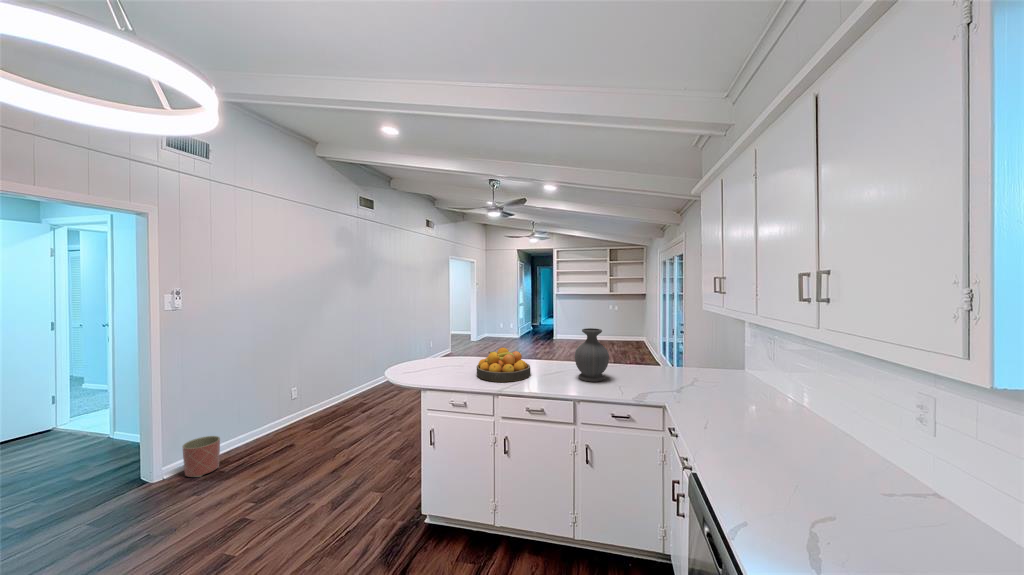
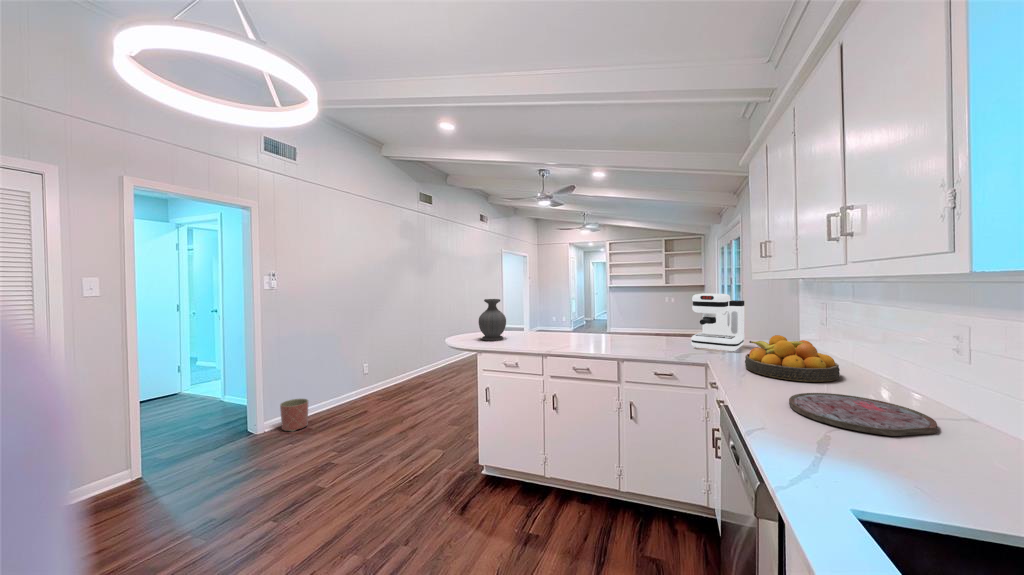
coffee maker: none [648,323,699,387] -> present [691,294,744,352]
vase: present [575,328,609,382] -> present [479,299,506,341]
fruit bowl: present [477,348,531,382] -> present [745,335,840,382]
cutting board: none [771,458,937,535] -> present [789,393,937,436]

